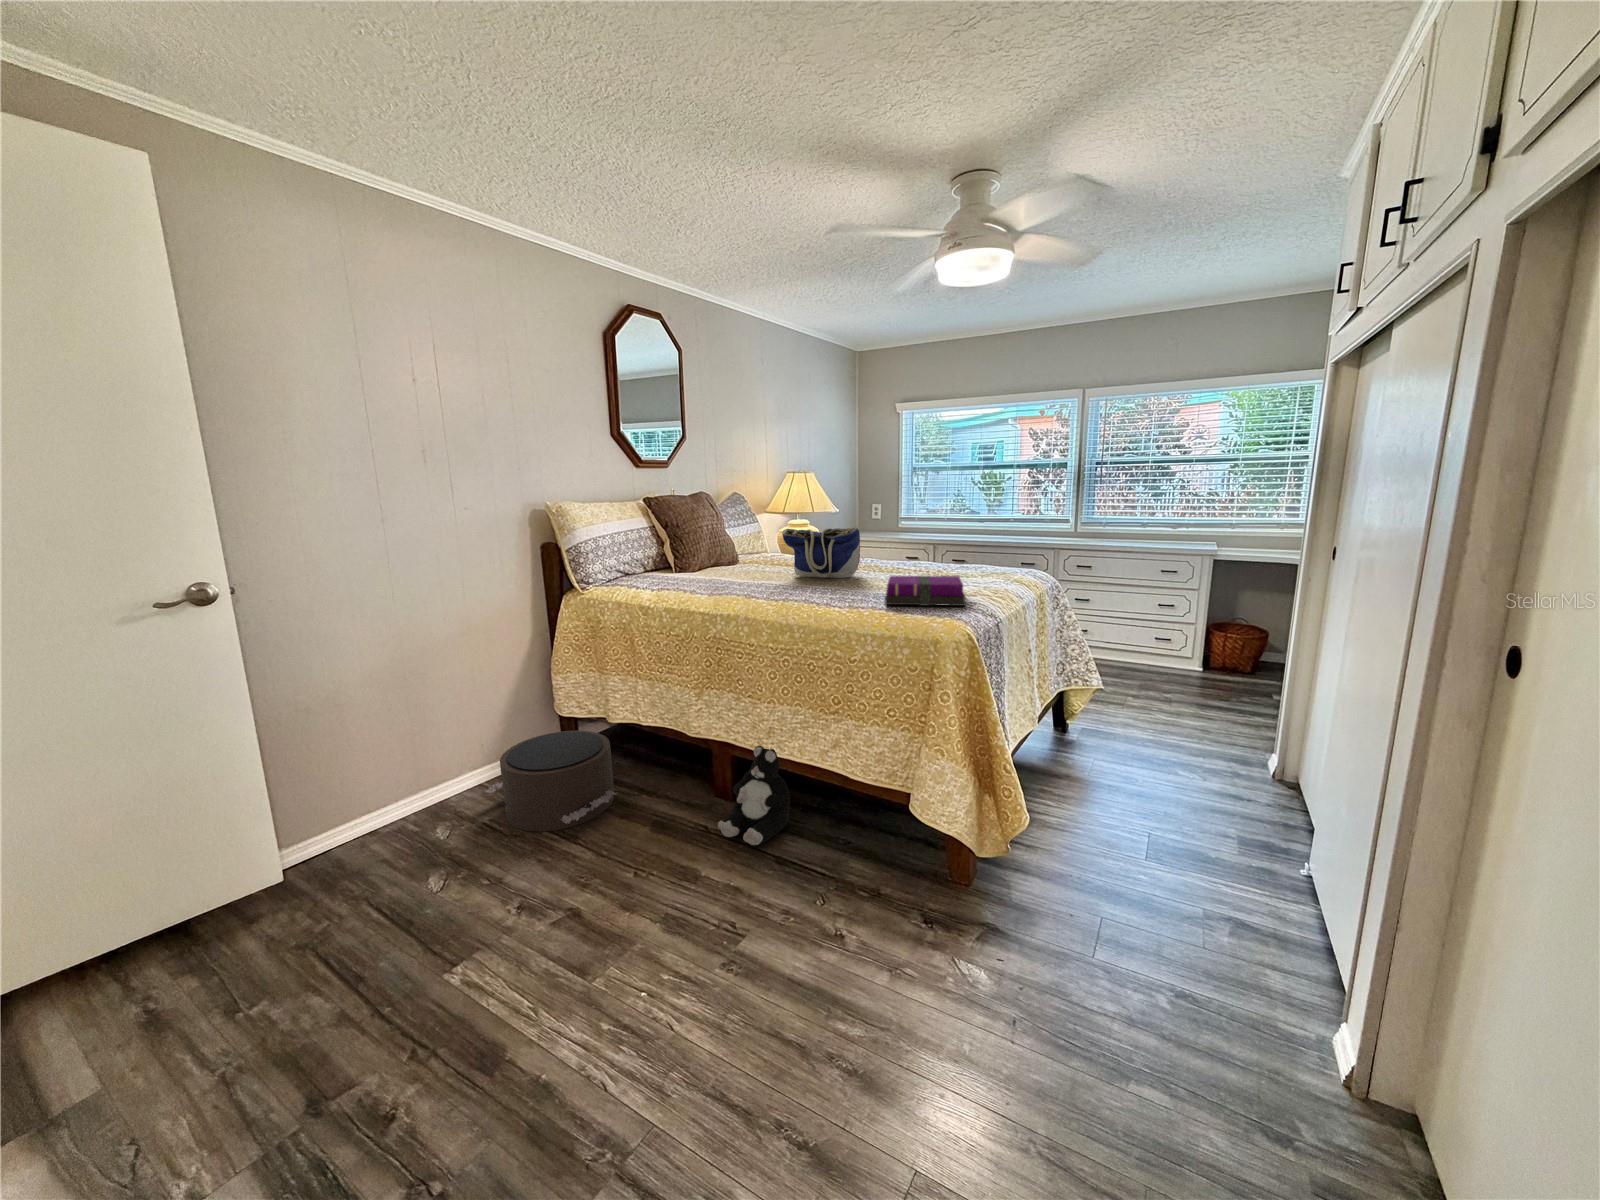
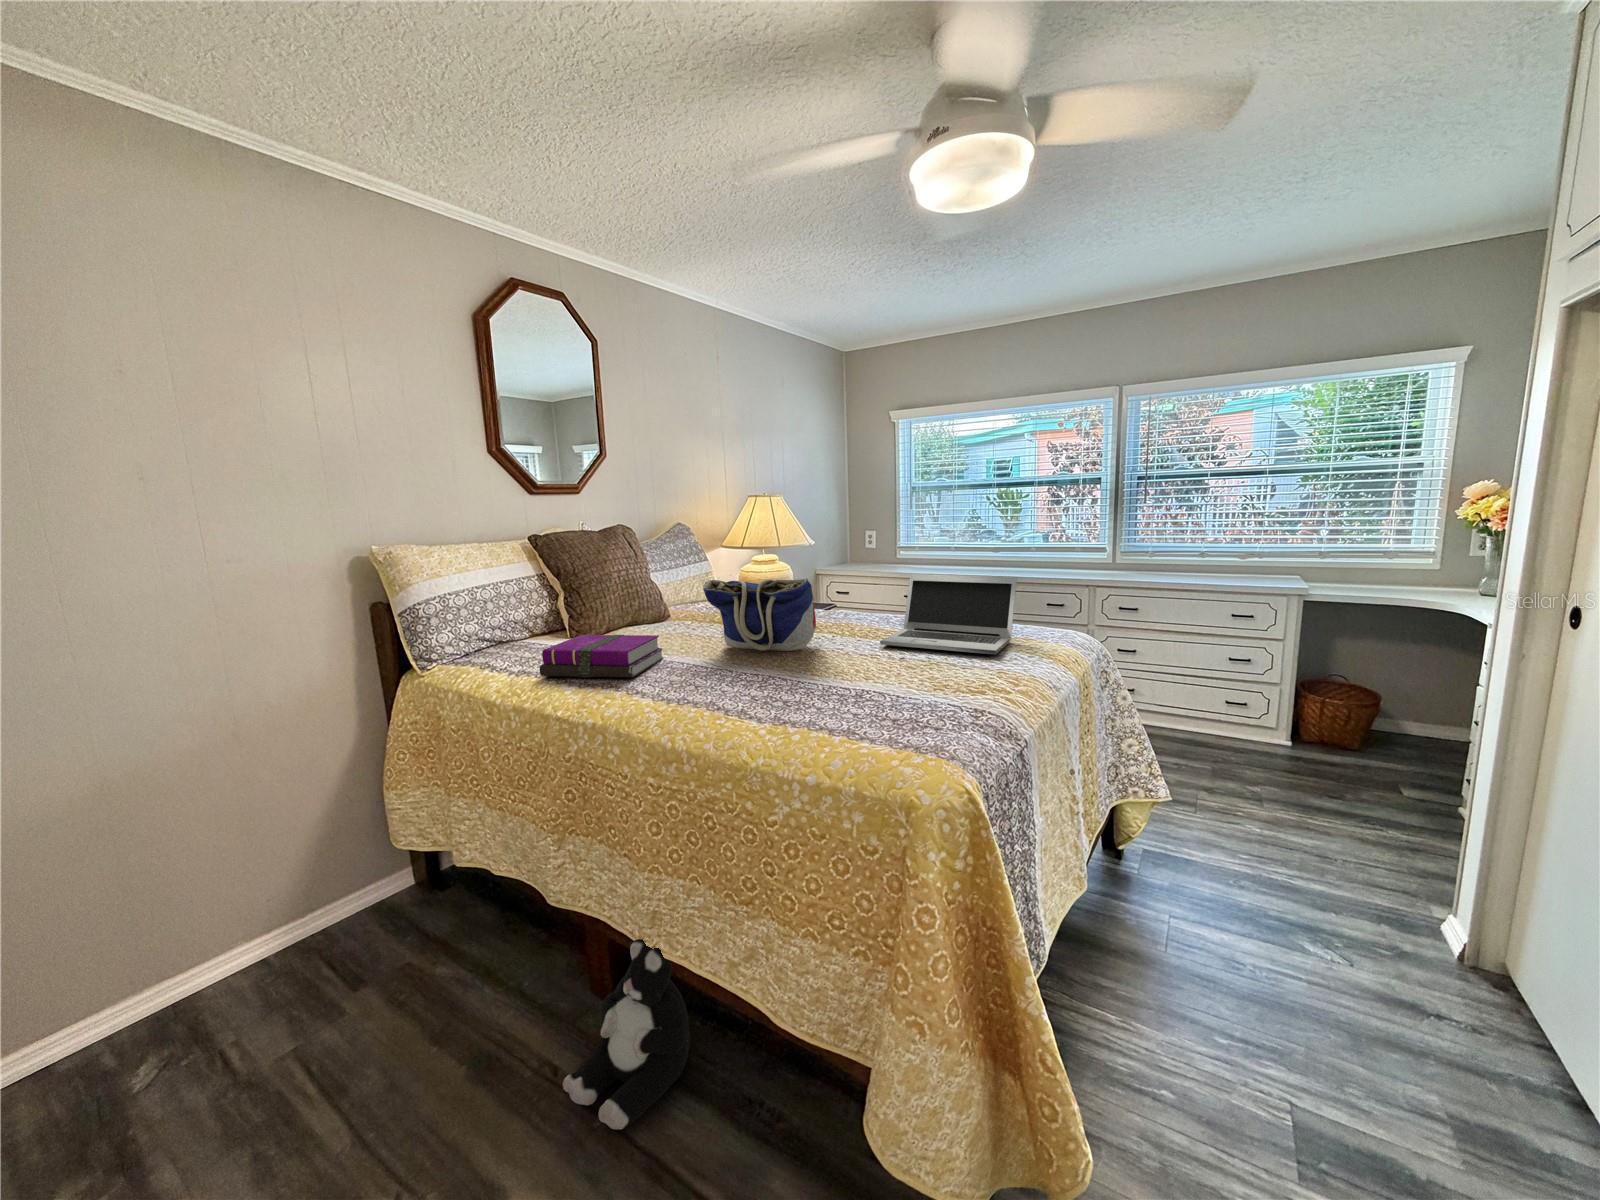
laptop: none [904,528,998,579] -> present [880,574,1017,655]
notebook: present [885,576,966,606] -> present [540,635,663,677]
pouf: present [485,731,618,832] -> none [236,884,444,1079]

